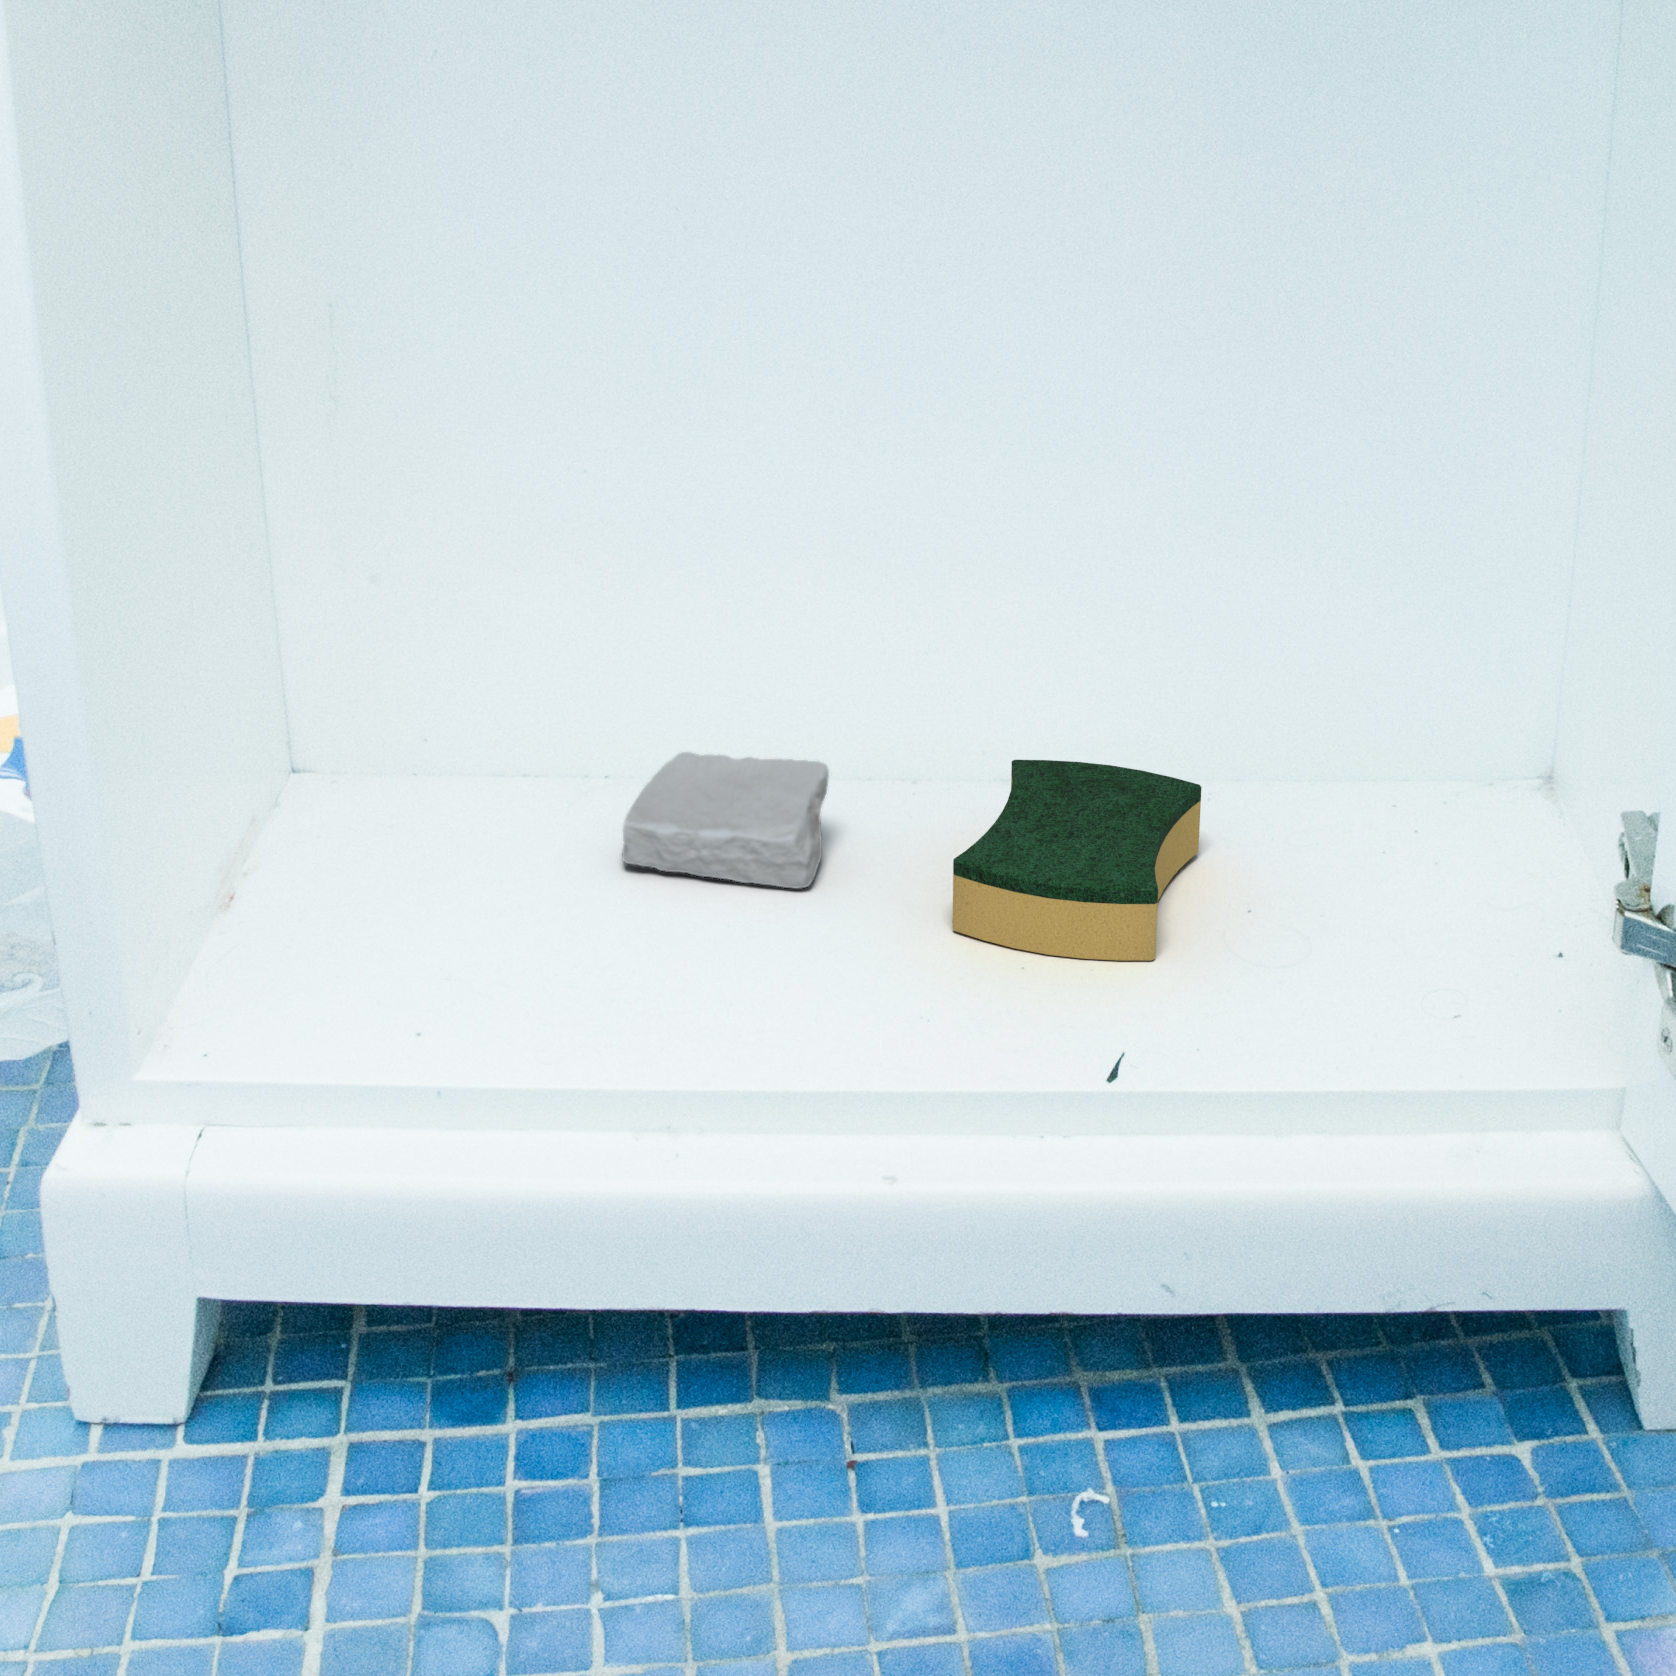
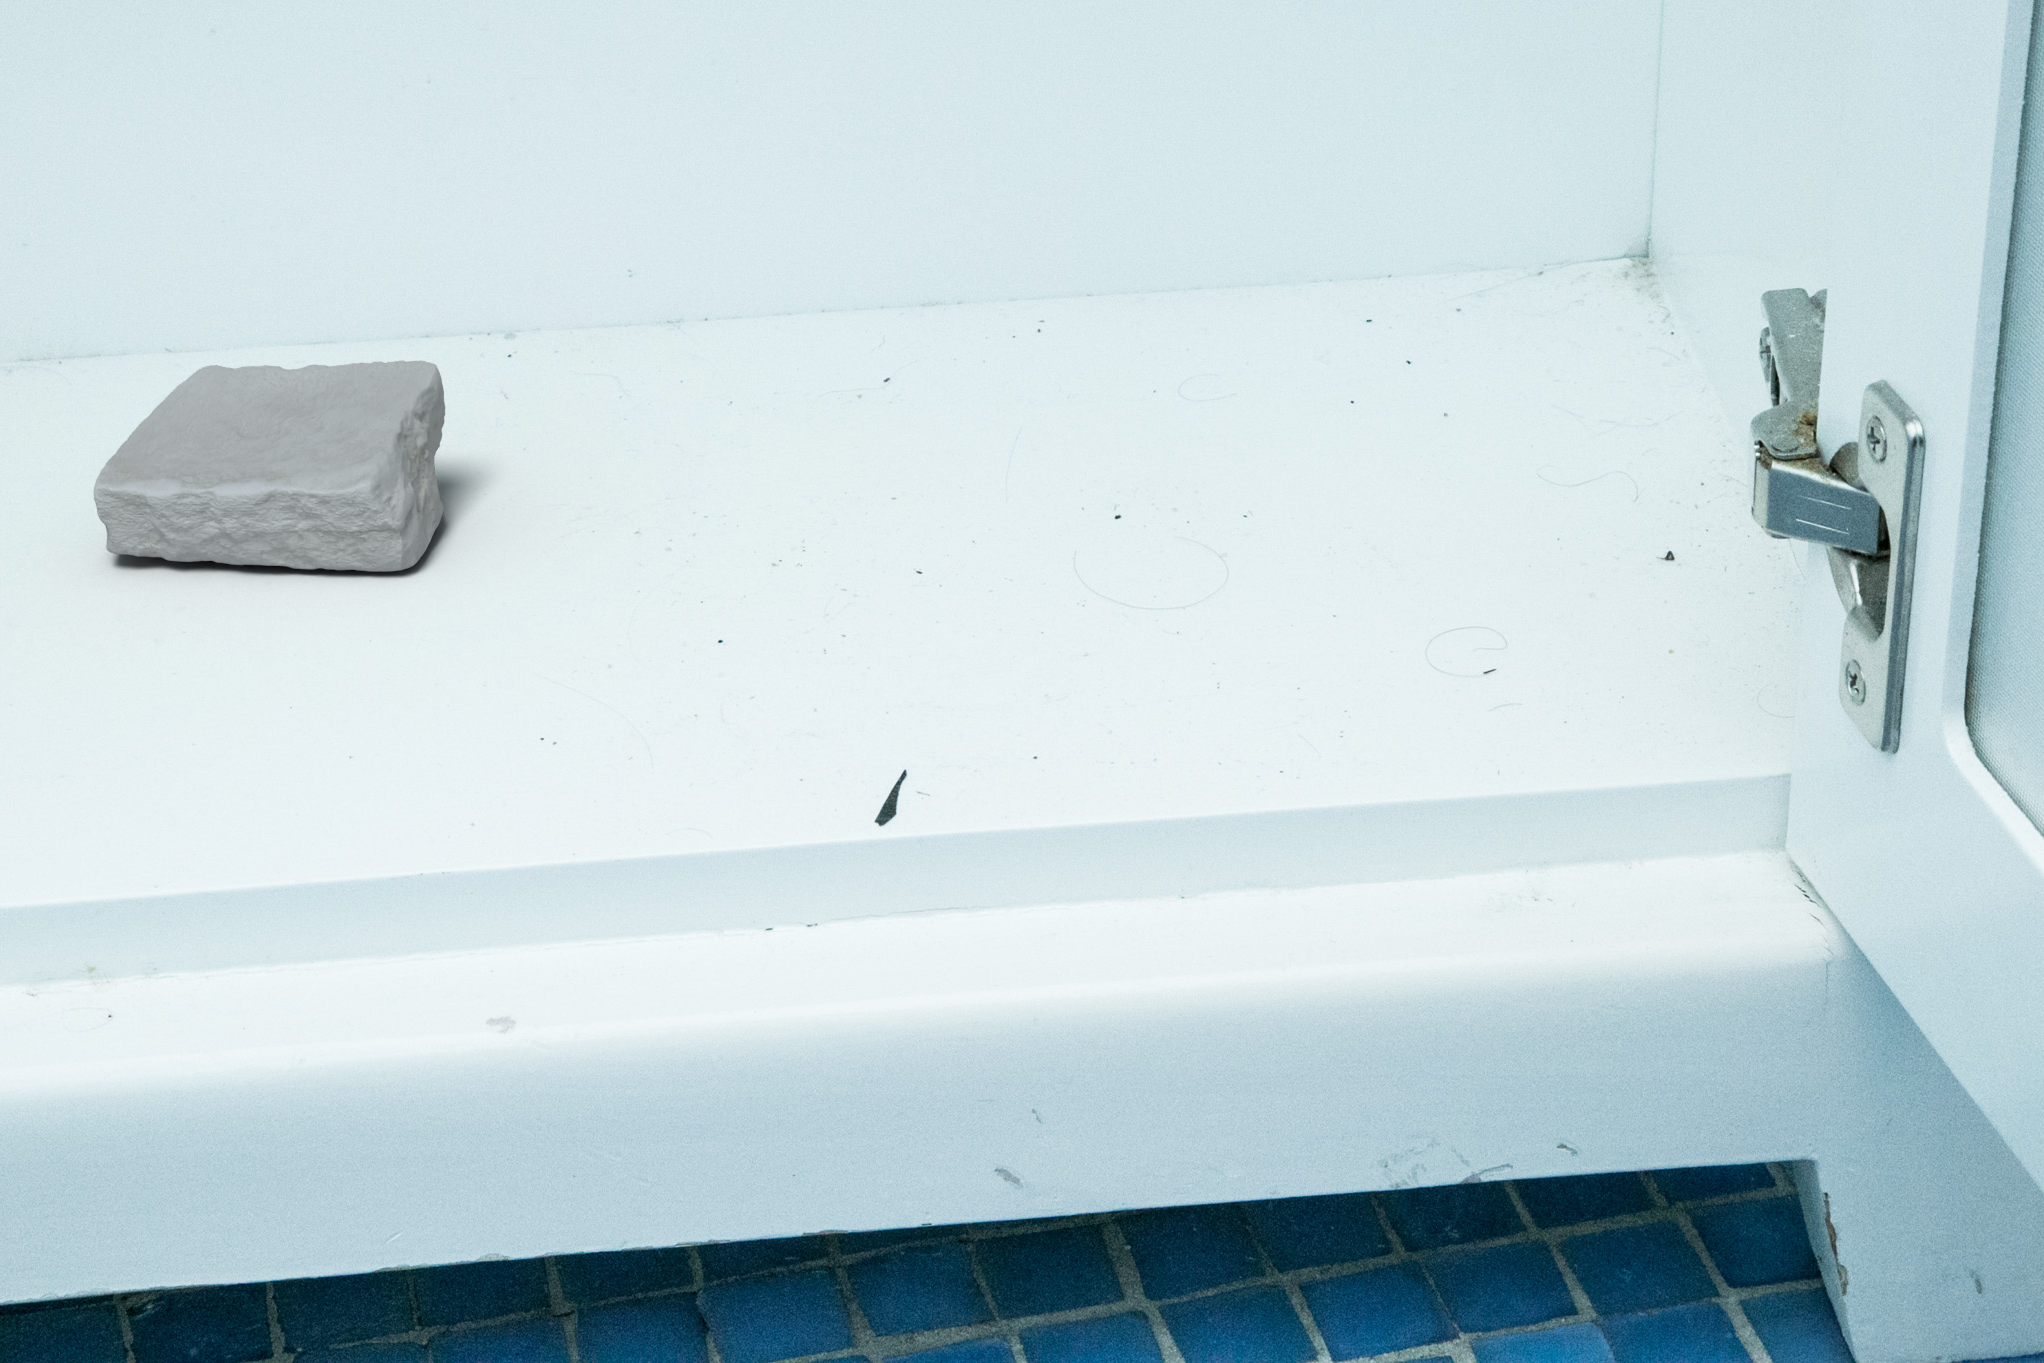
sponge: present [952,760,1202,961] -> none [625,329,1076,645]

